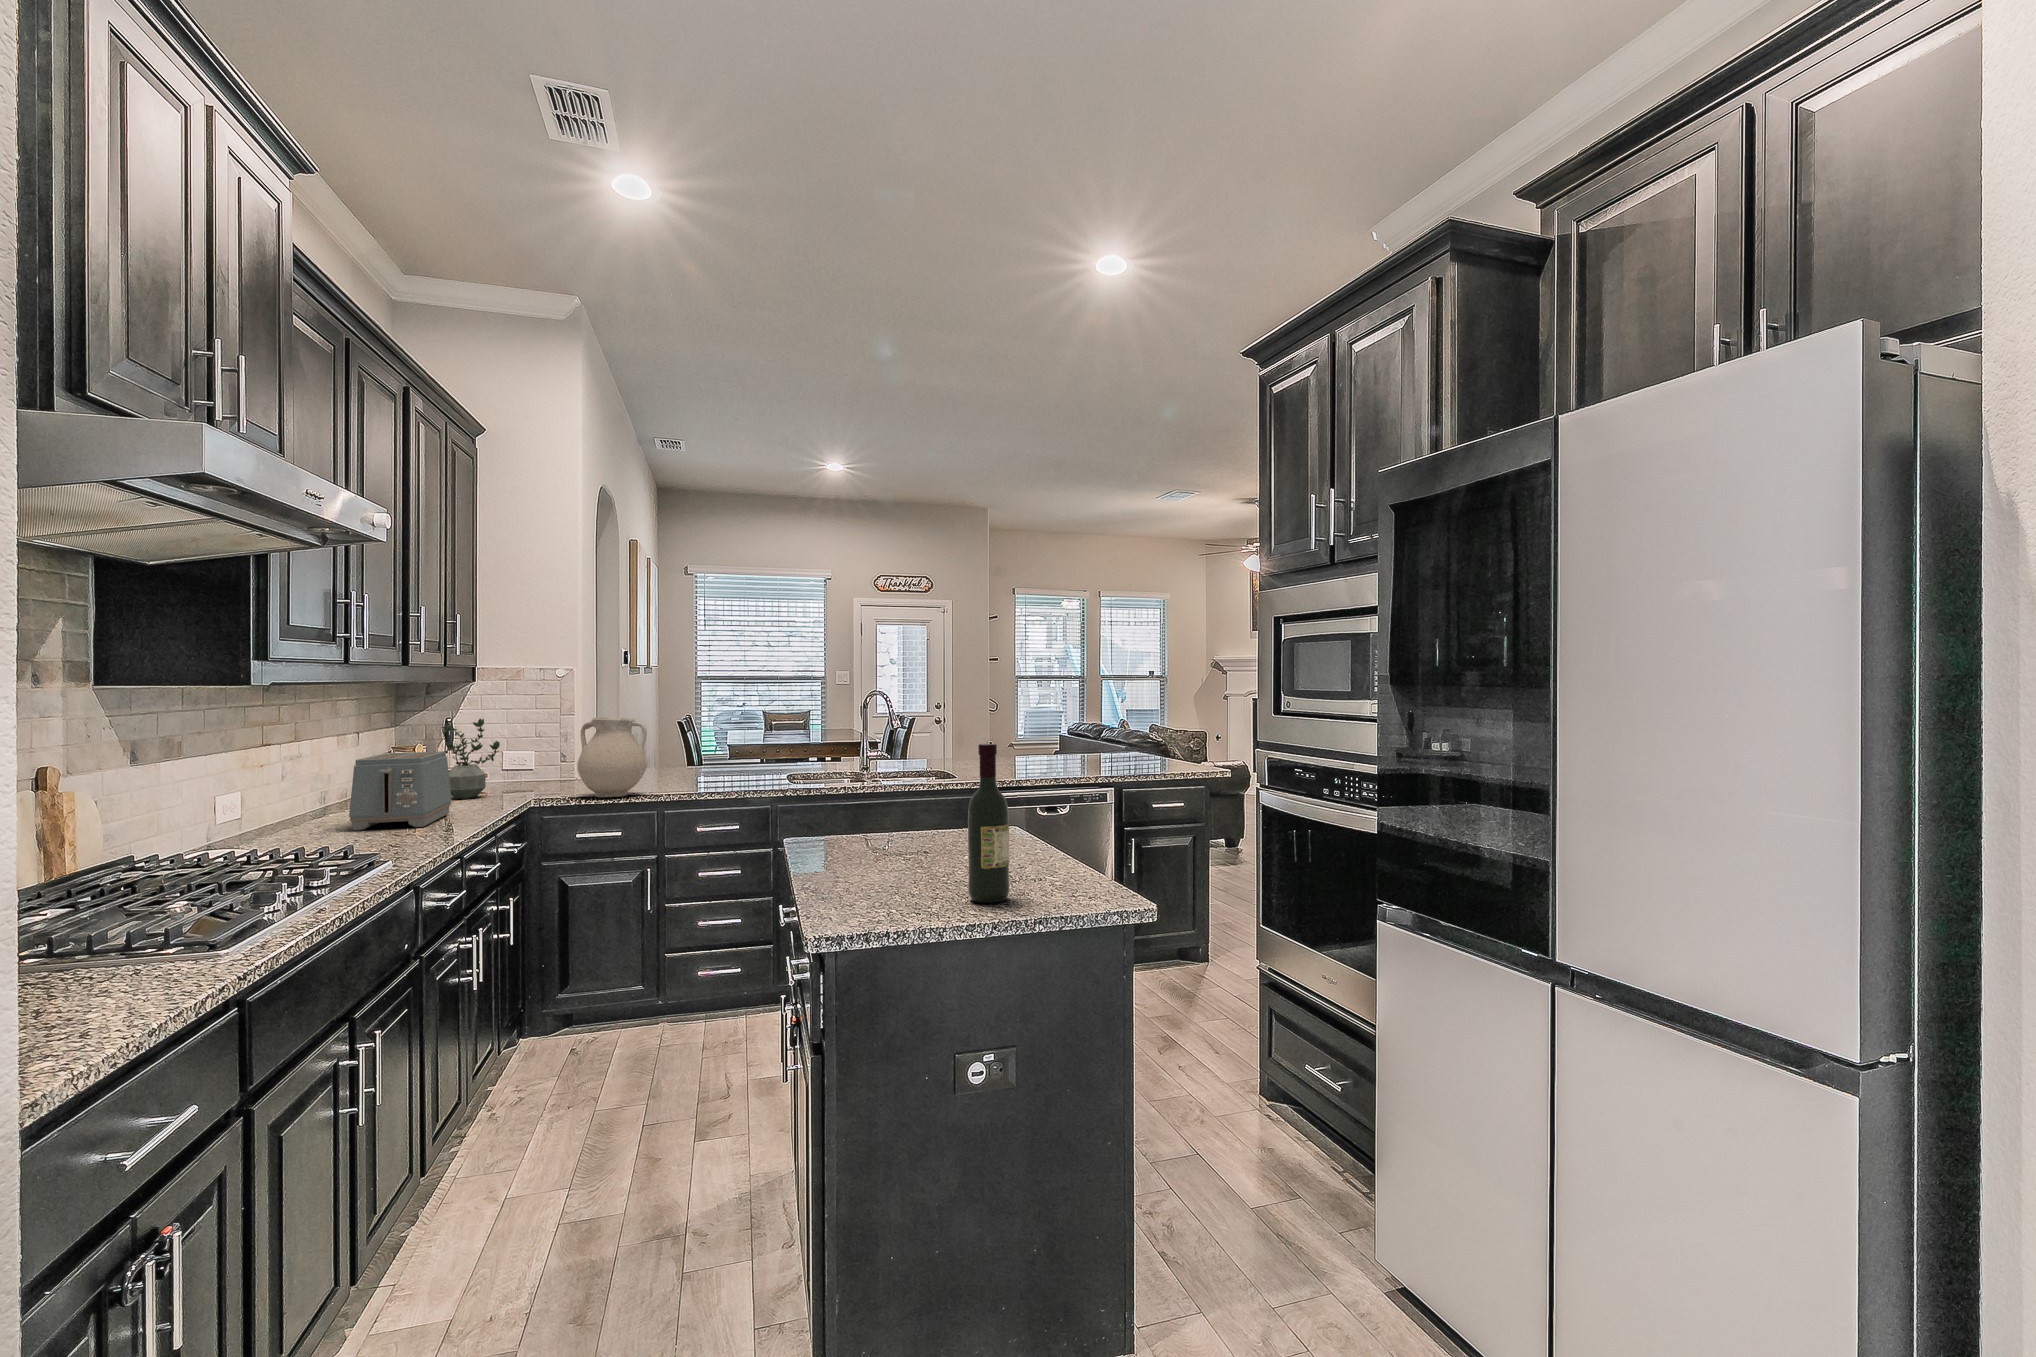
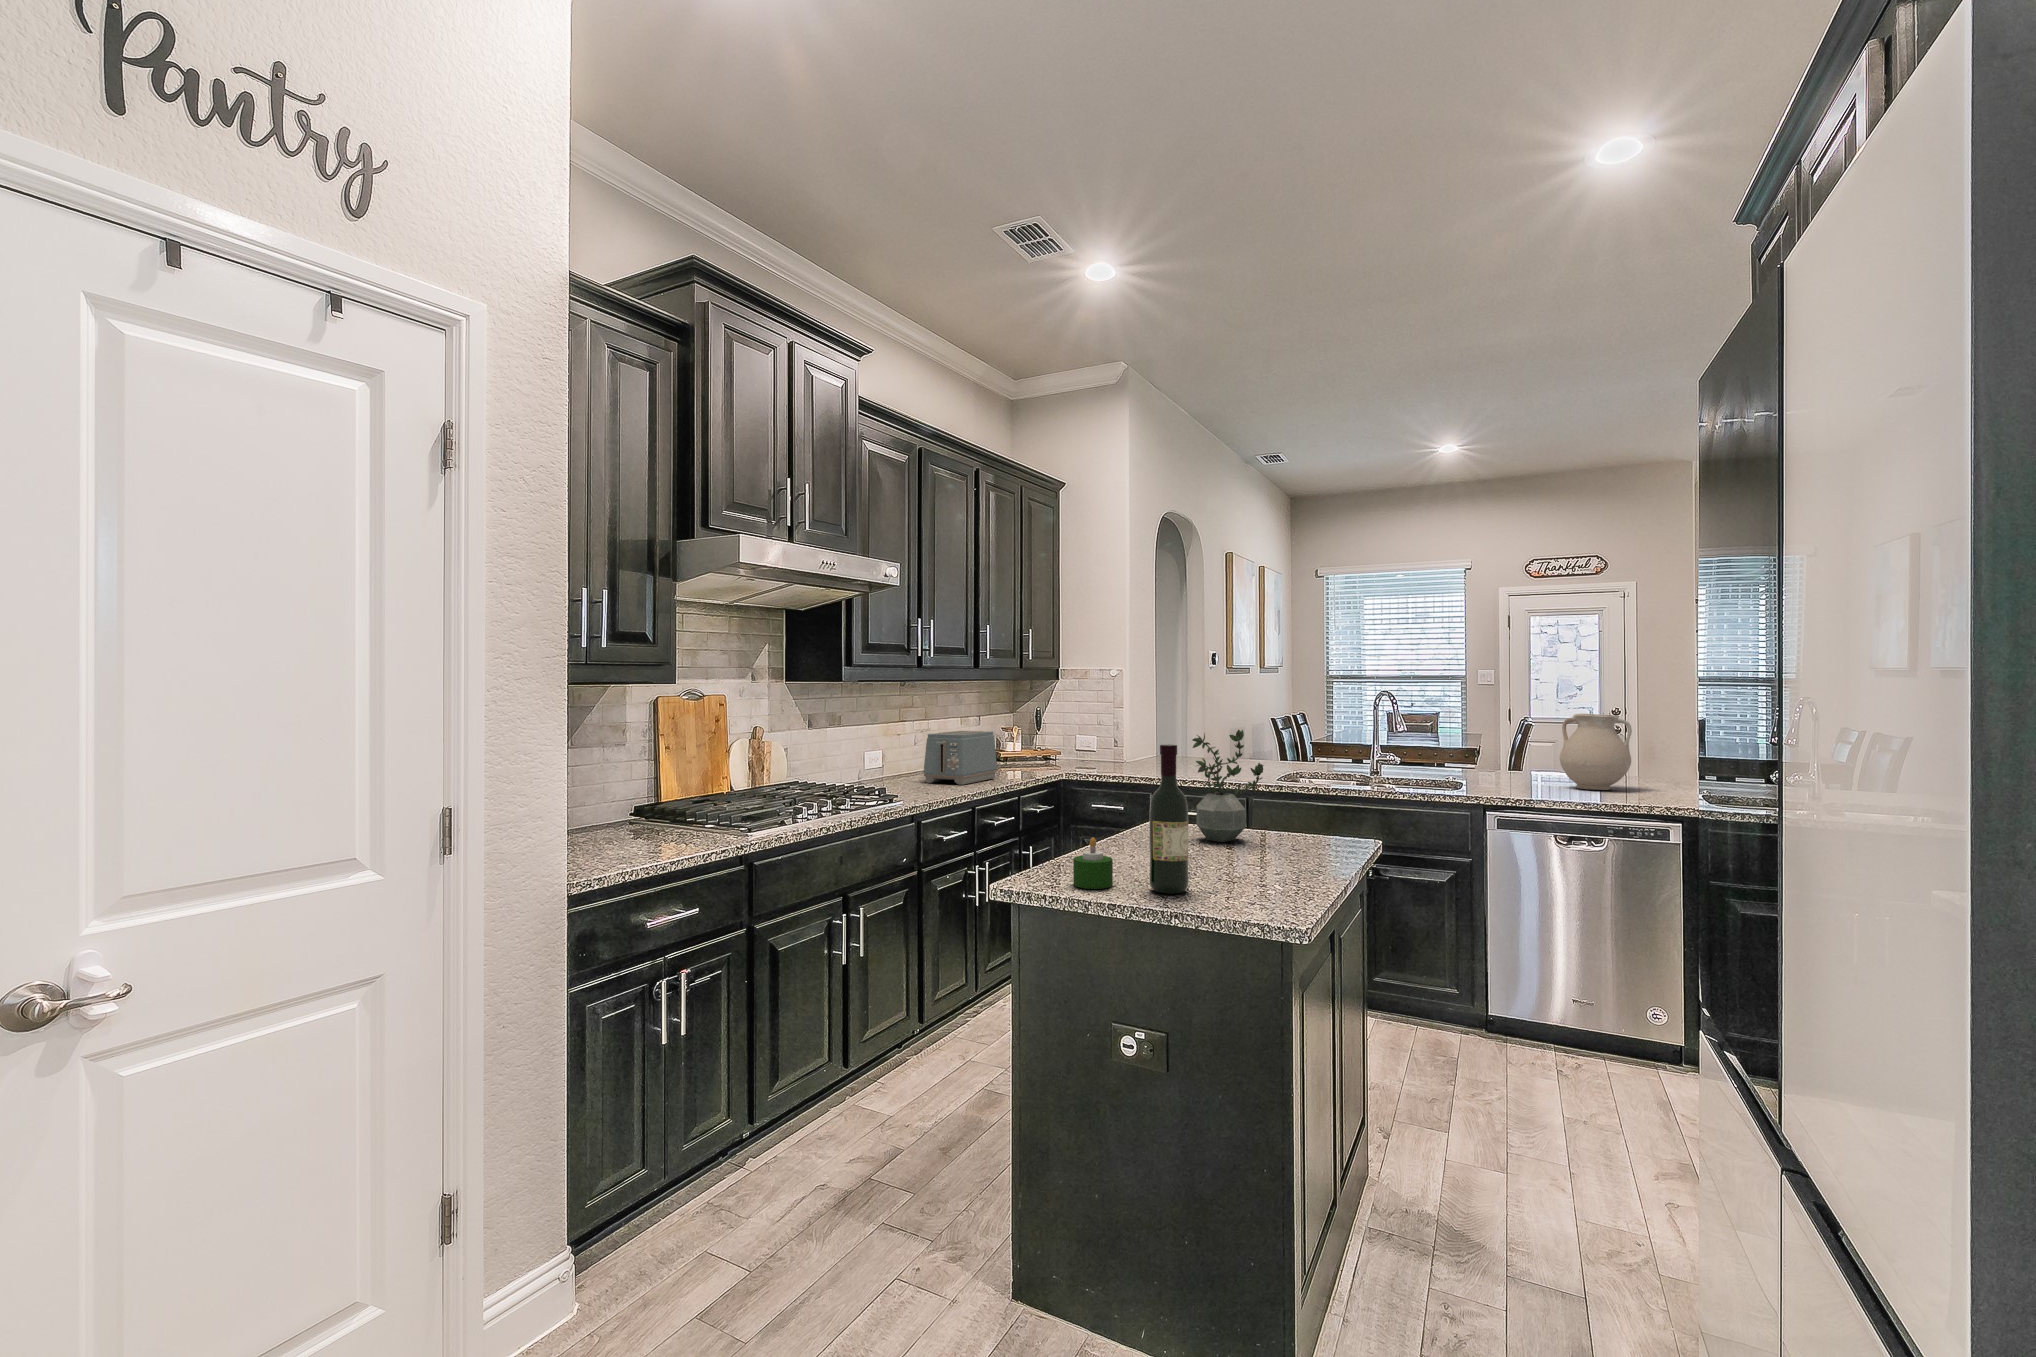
vase: present [577,718,647,797] -> present [1560,714,1632,790]
potted plant: present [442,719,500,799] -> present [1192,730,1263,842]
candle: none [885,855,930,915] -> present [1073,837,1113,889]

